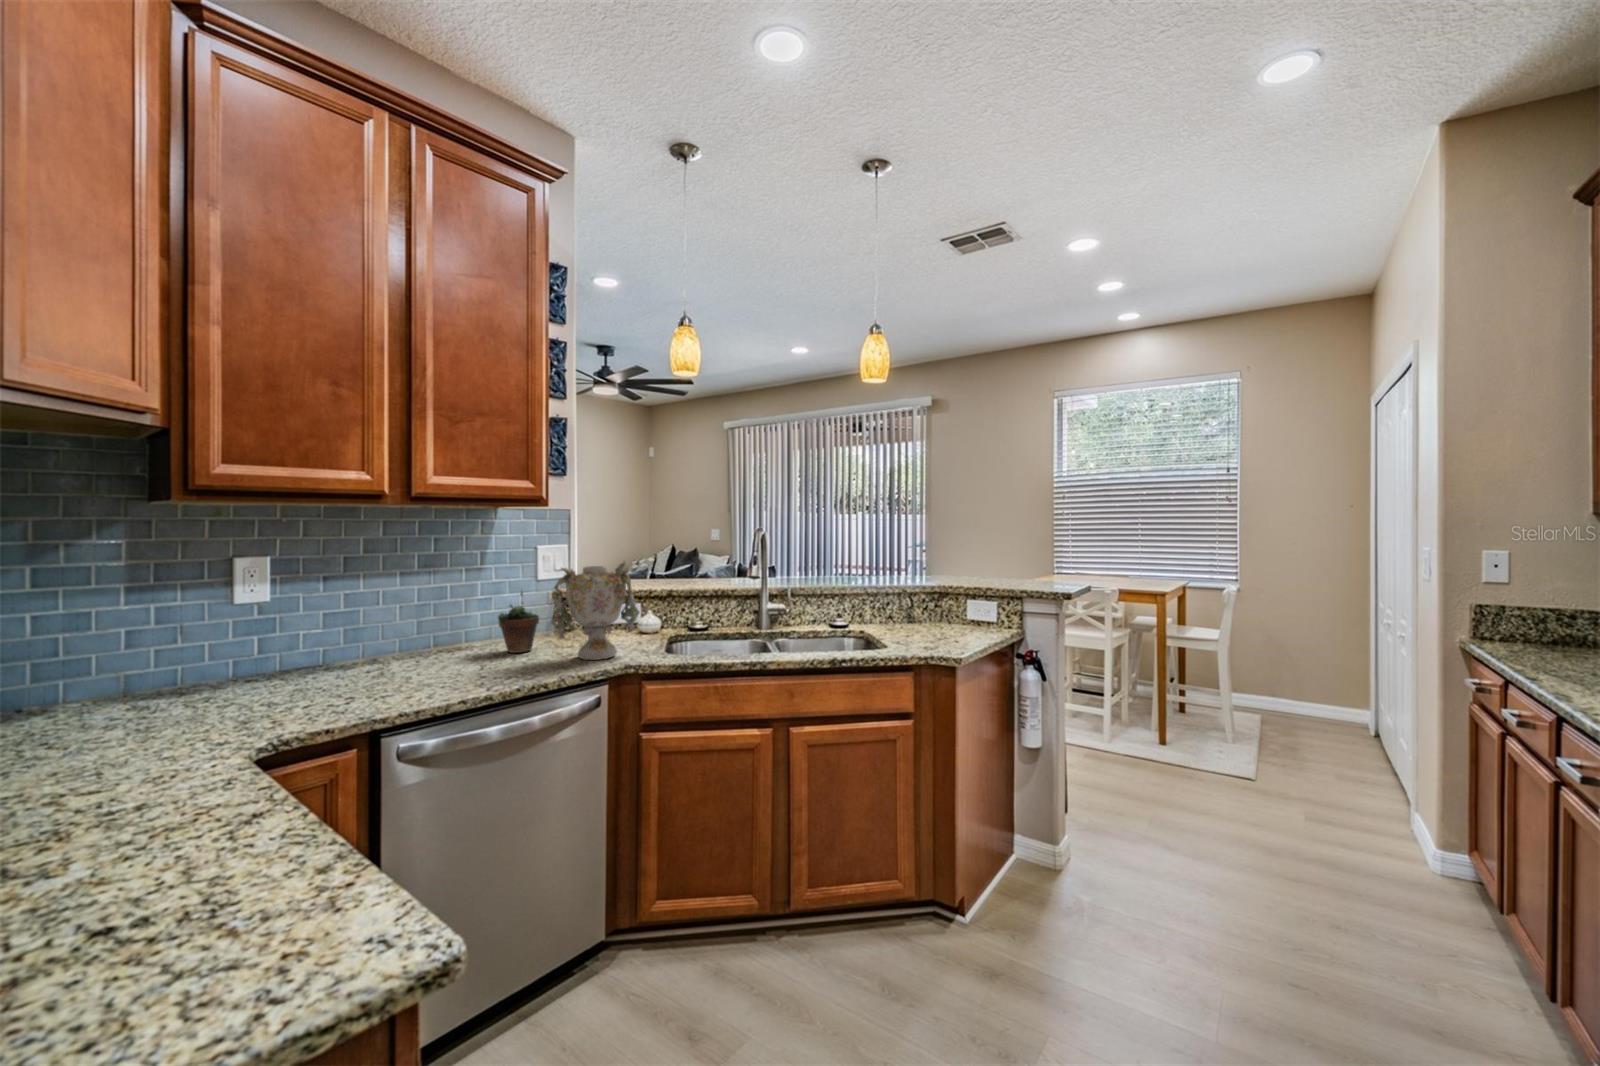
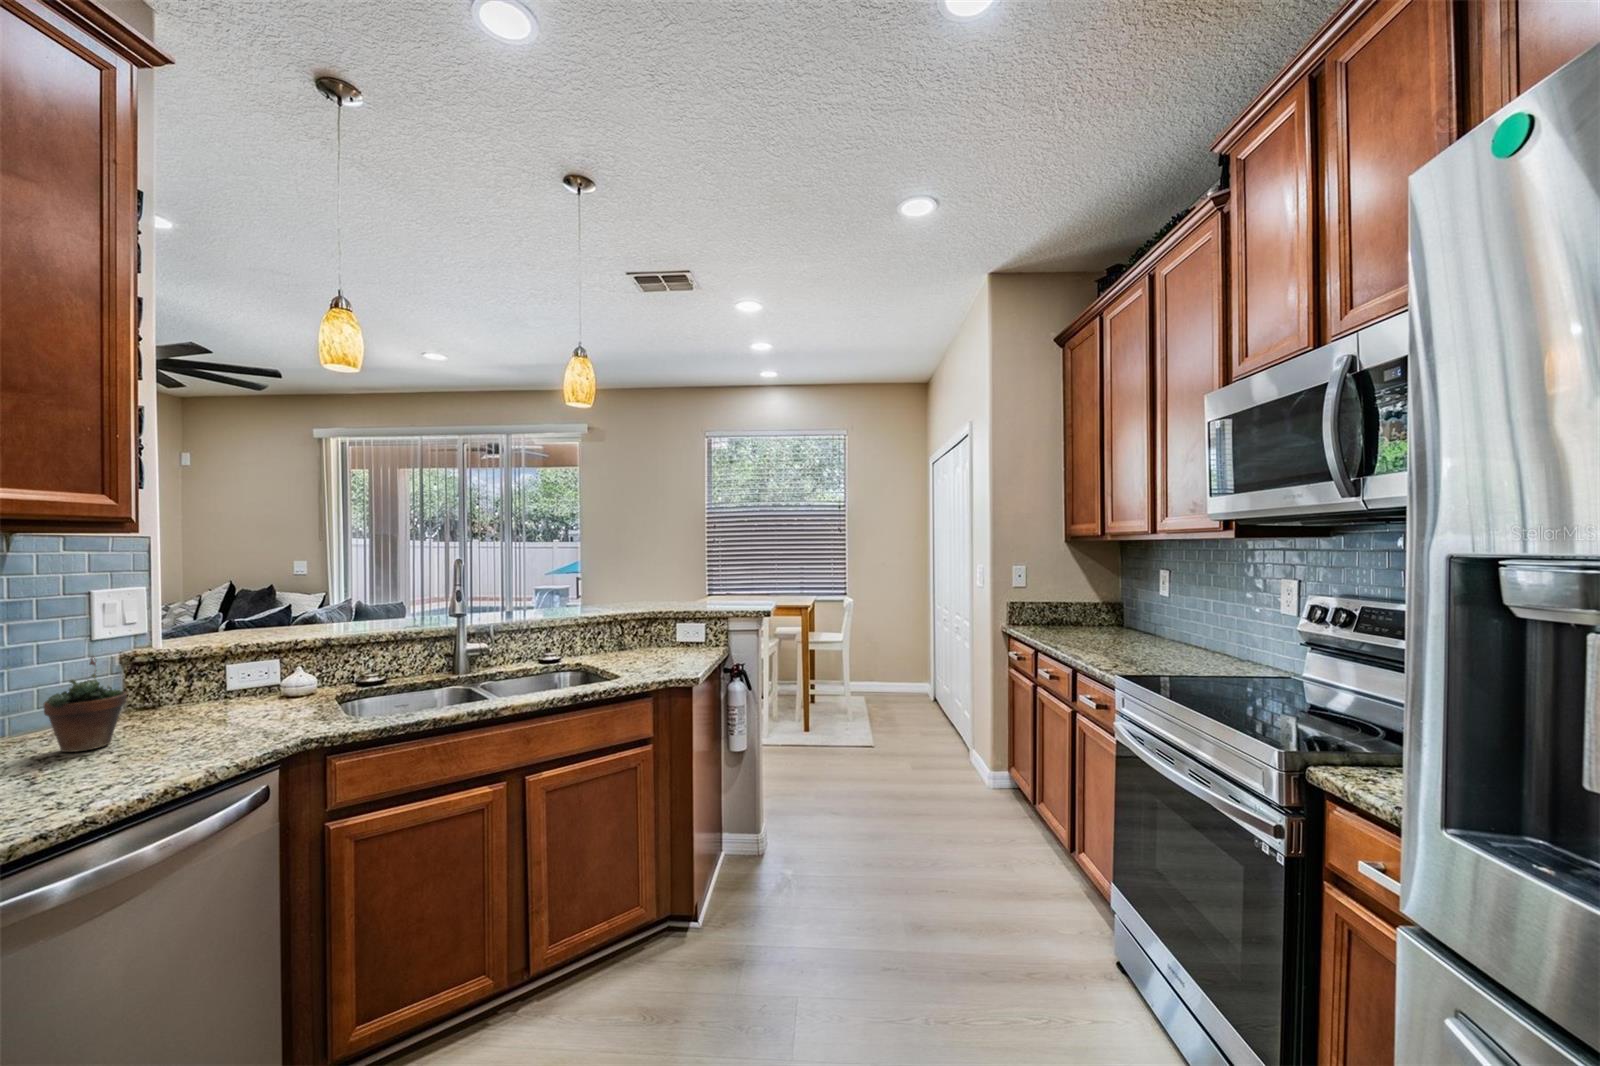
vase: present [551,562,640,660] -> none [165,604,314,742]

